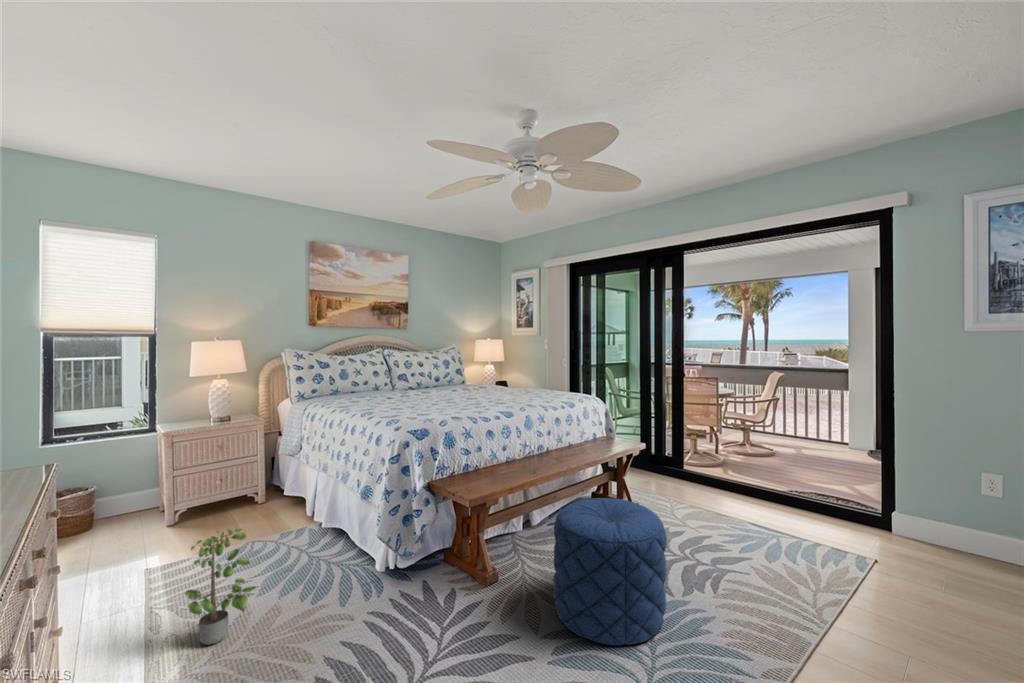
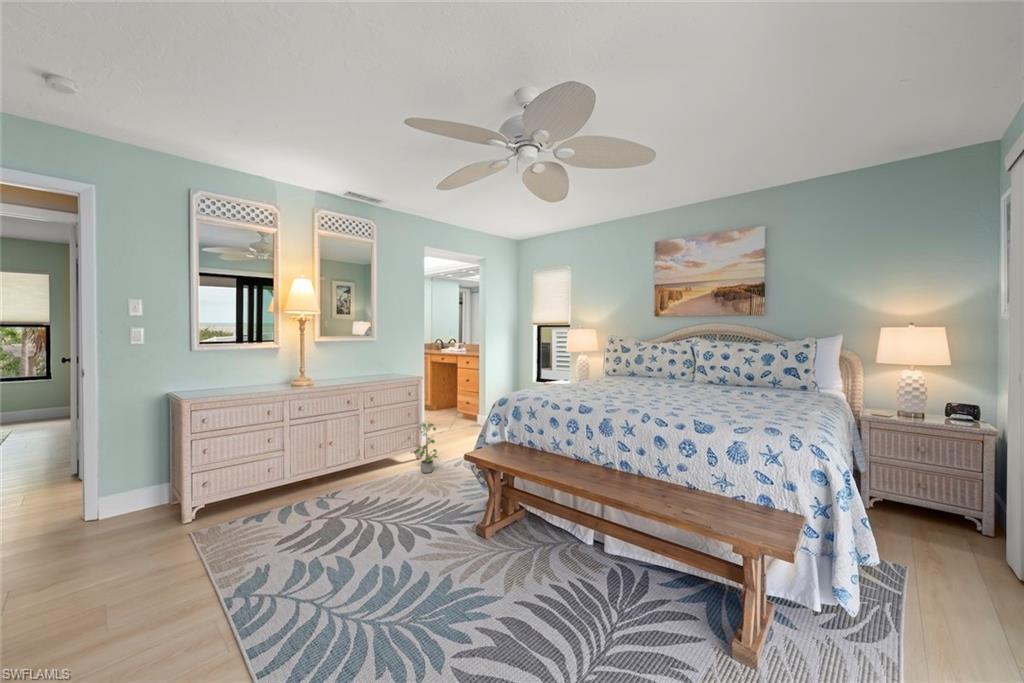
pouf: present [553,498,667,645] -> none [369,485,479,630]

